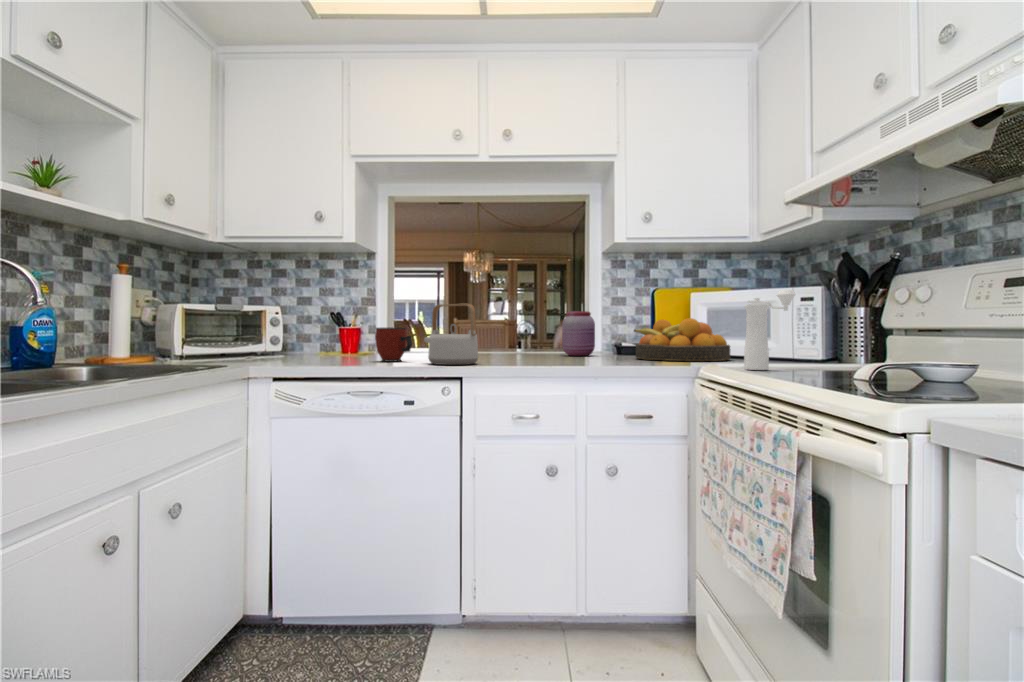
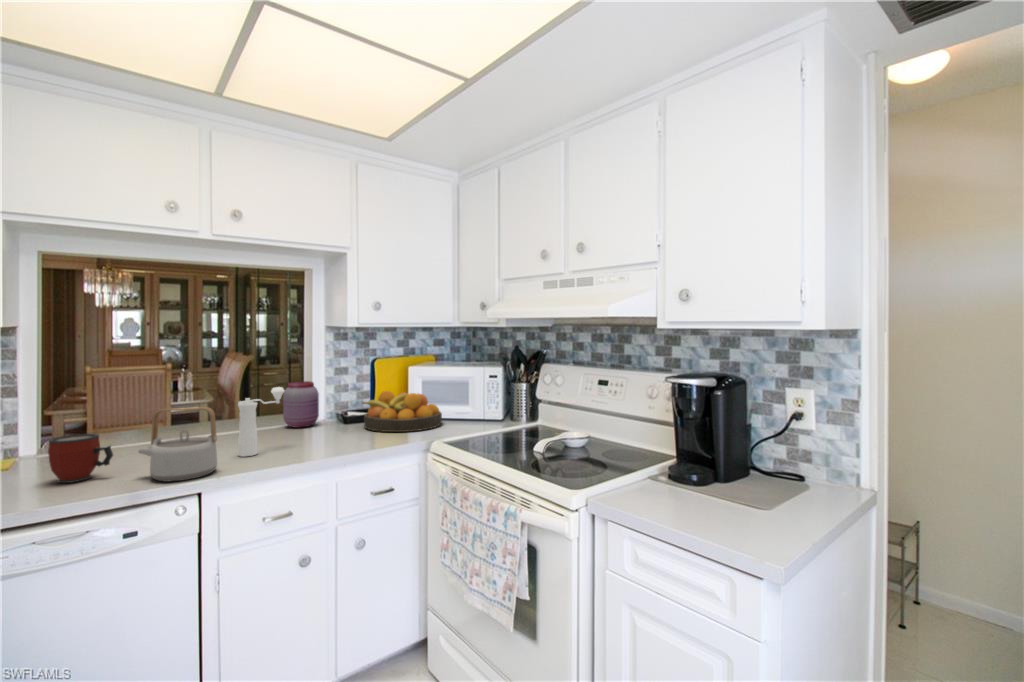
pepper mill: present [744,290,795,370] -> present [238,387,285,457]

